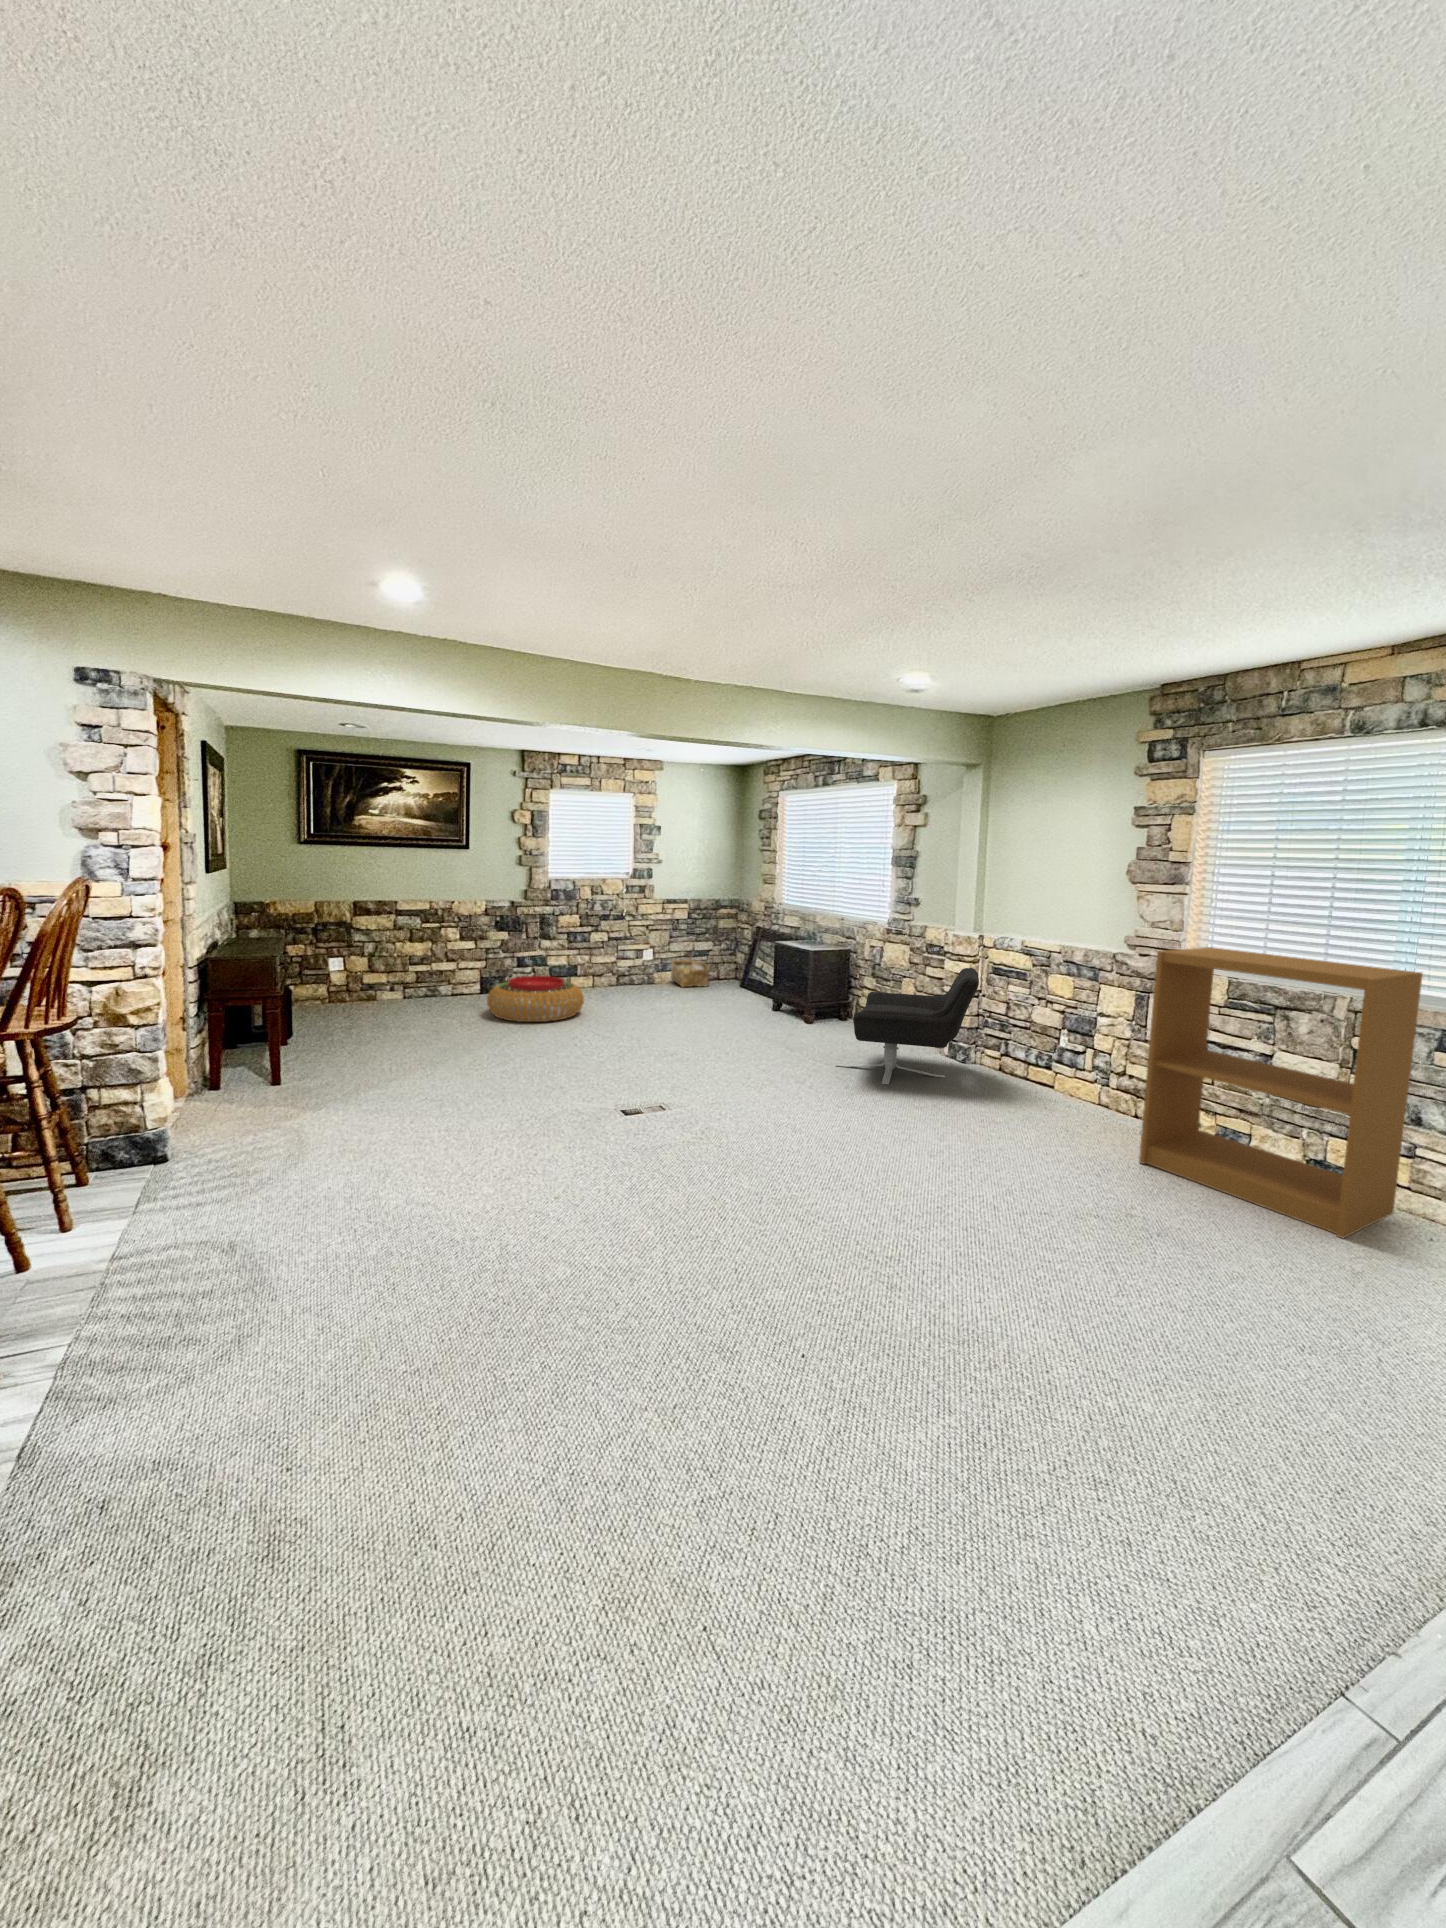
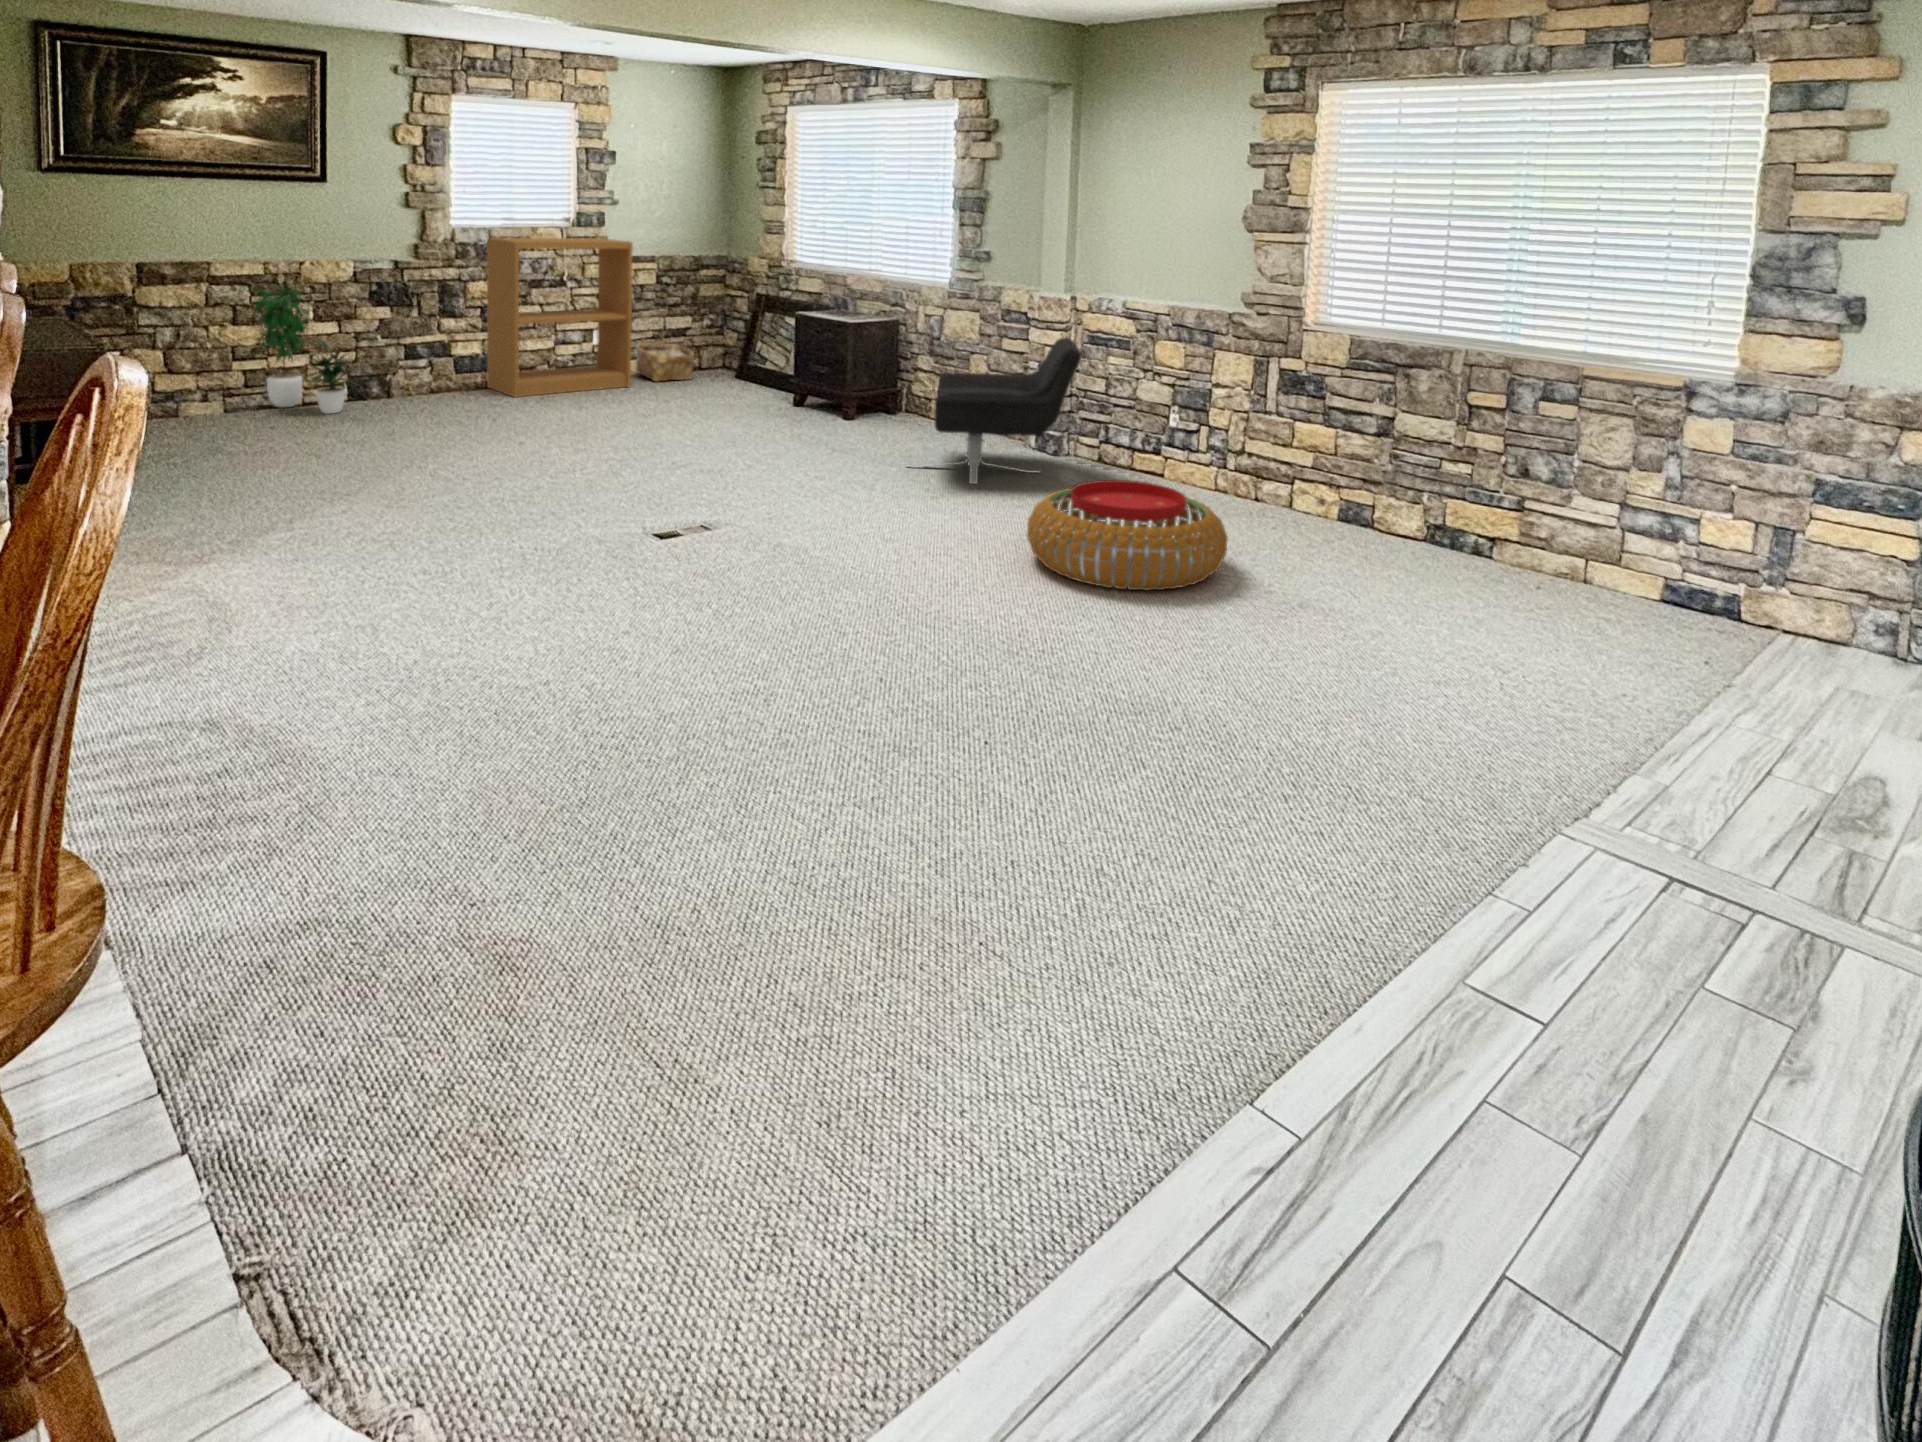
potted plant: none [416,911,481,1003] -> present [252,284,354,414]
bookshelf: present [1139,947,1423,1238] -> present [487,238,633,397]
pouf: present [487,976,584,1022] -> present [1027,480,1228,590]

